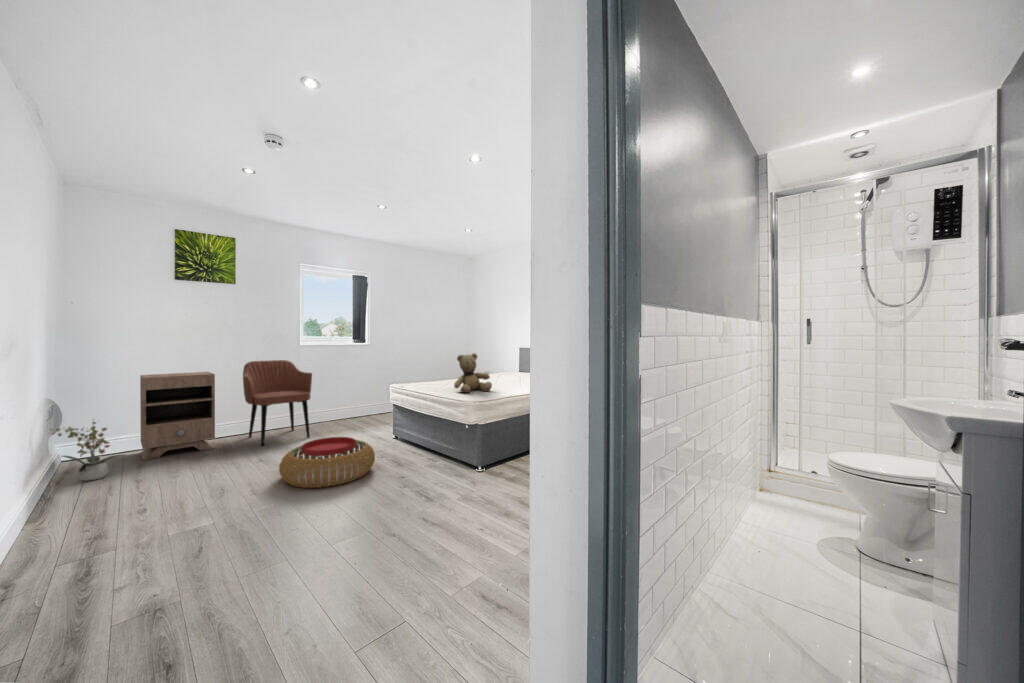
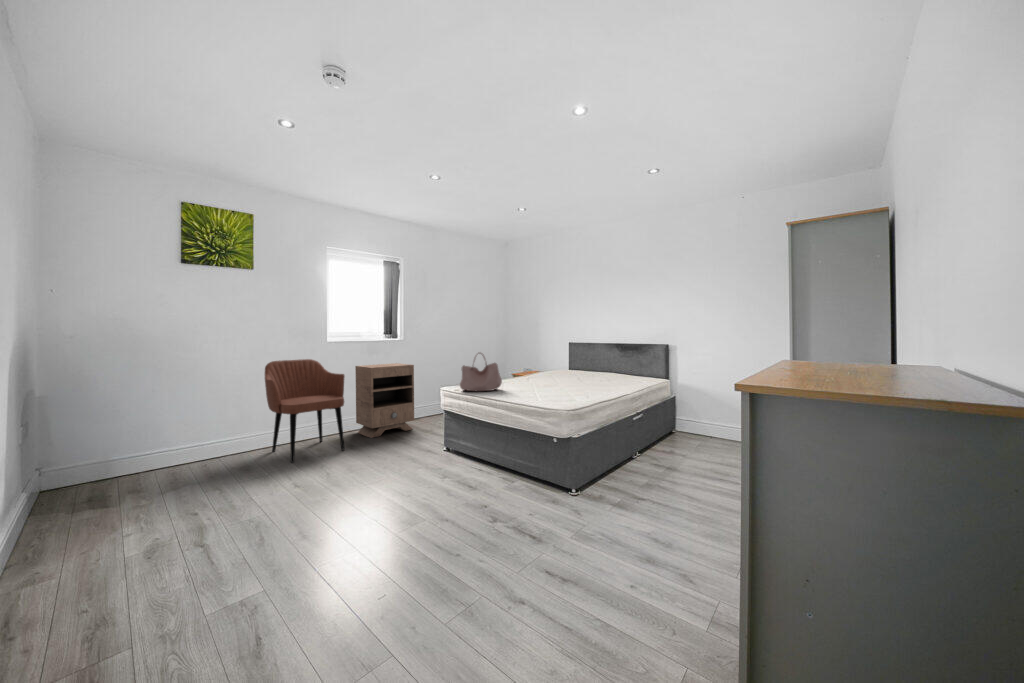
teddy bear: present [454,353,492,393] -> none [524,349,569,397]
handbag: none [405,356,441,388] -> present [460,353,502,392]
nightstand: present [140,372,215,460] -> present [355,363,414,438]
potted plant: present [50,422,125,481] -> none [36,436,134,516]
pouf: present [279,437,375,488] -> none [331,454,444,523]

